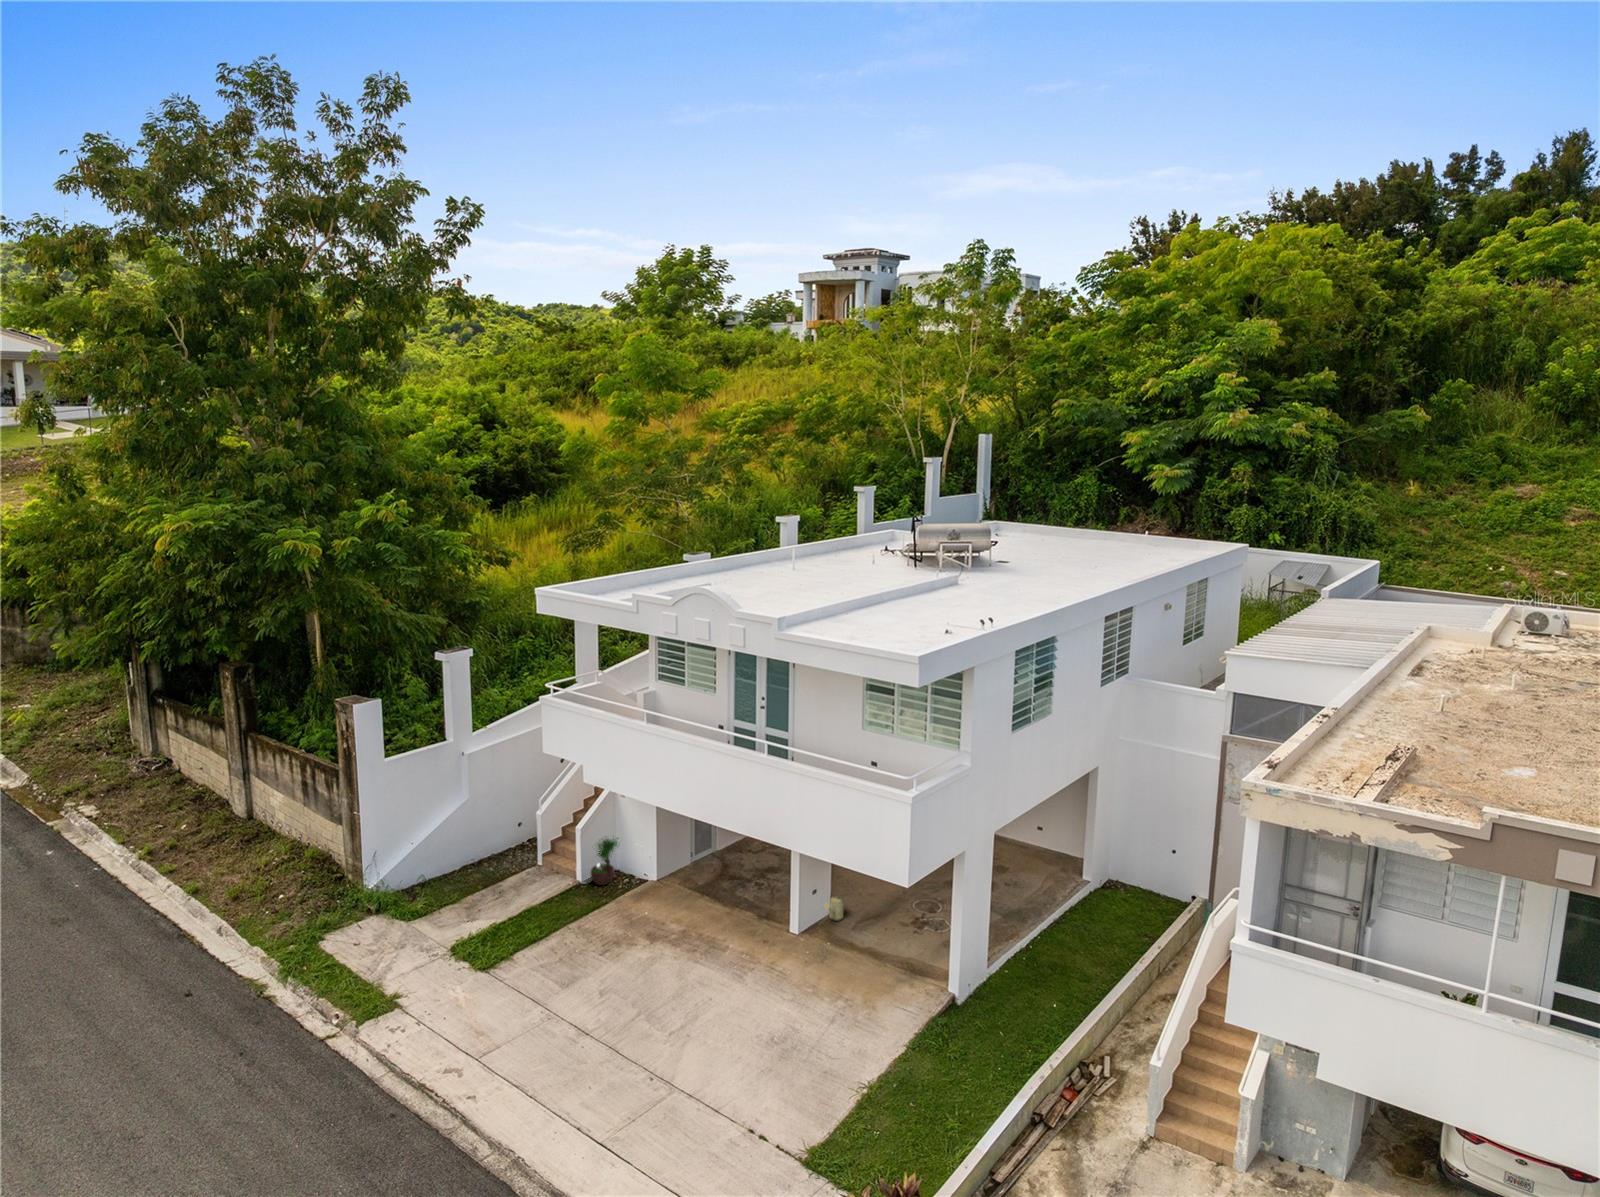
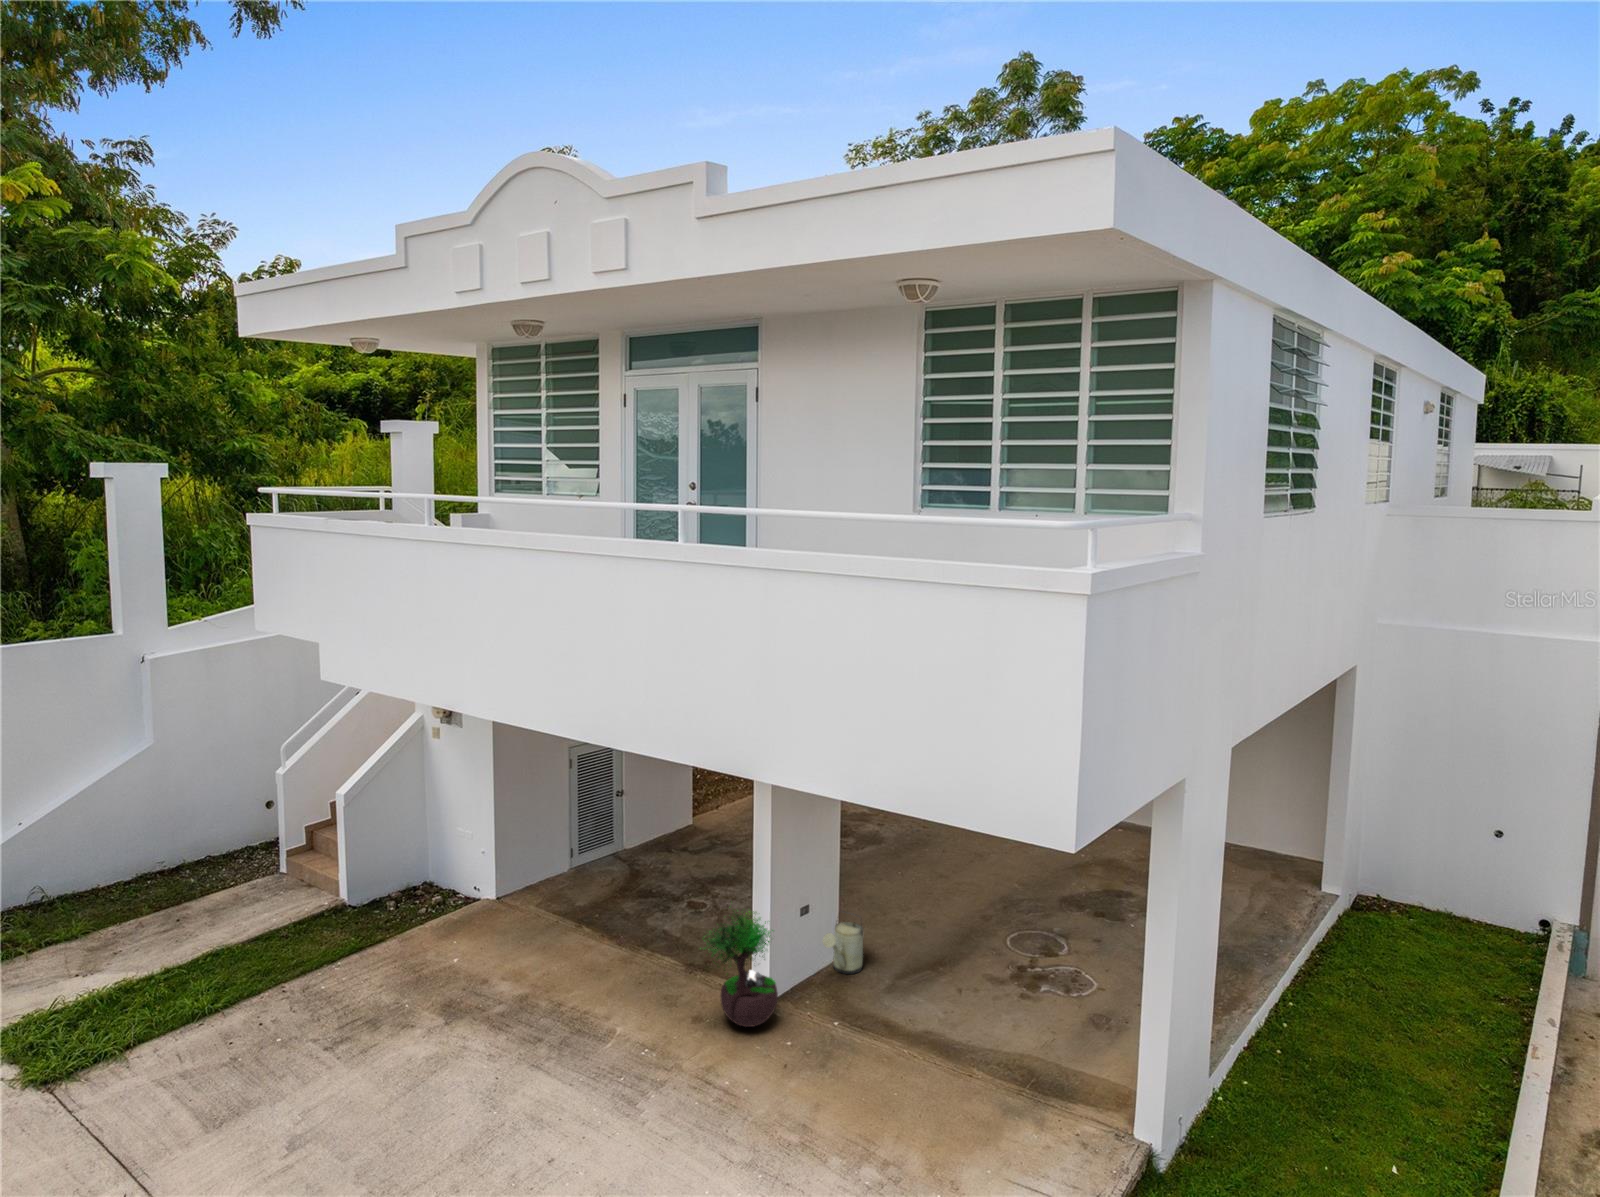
potted tree: present [591,838,619,885] -> present [700,911,778,1027]

